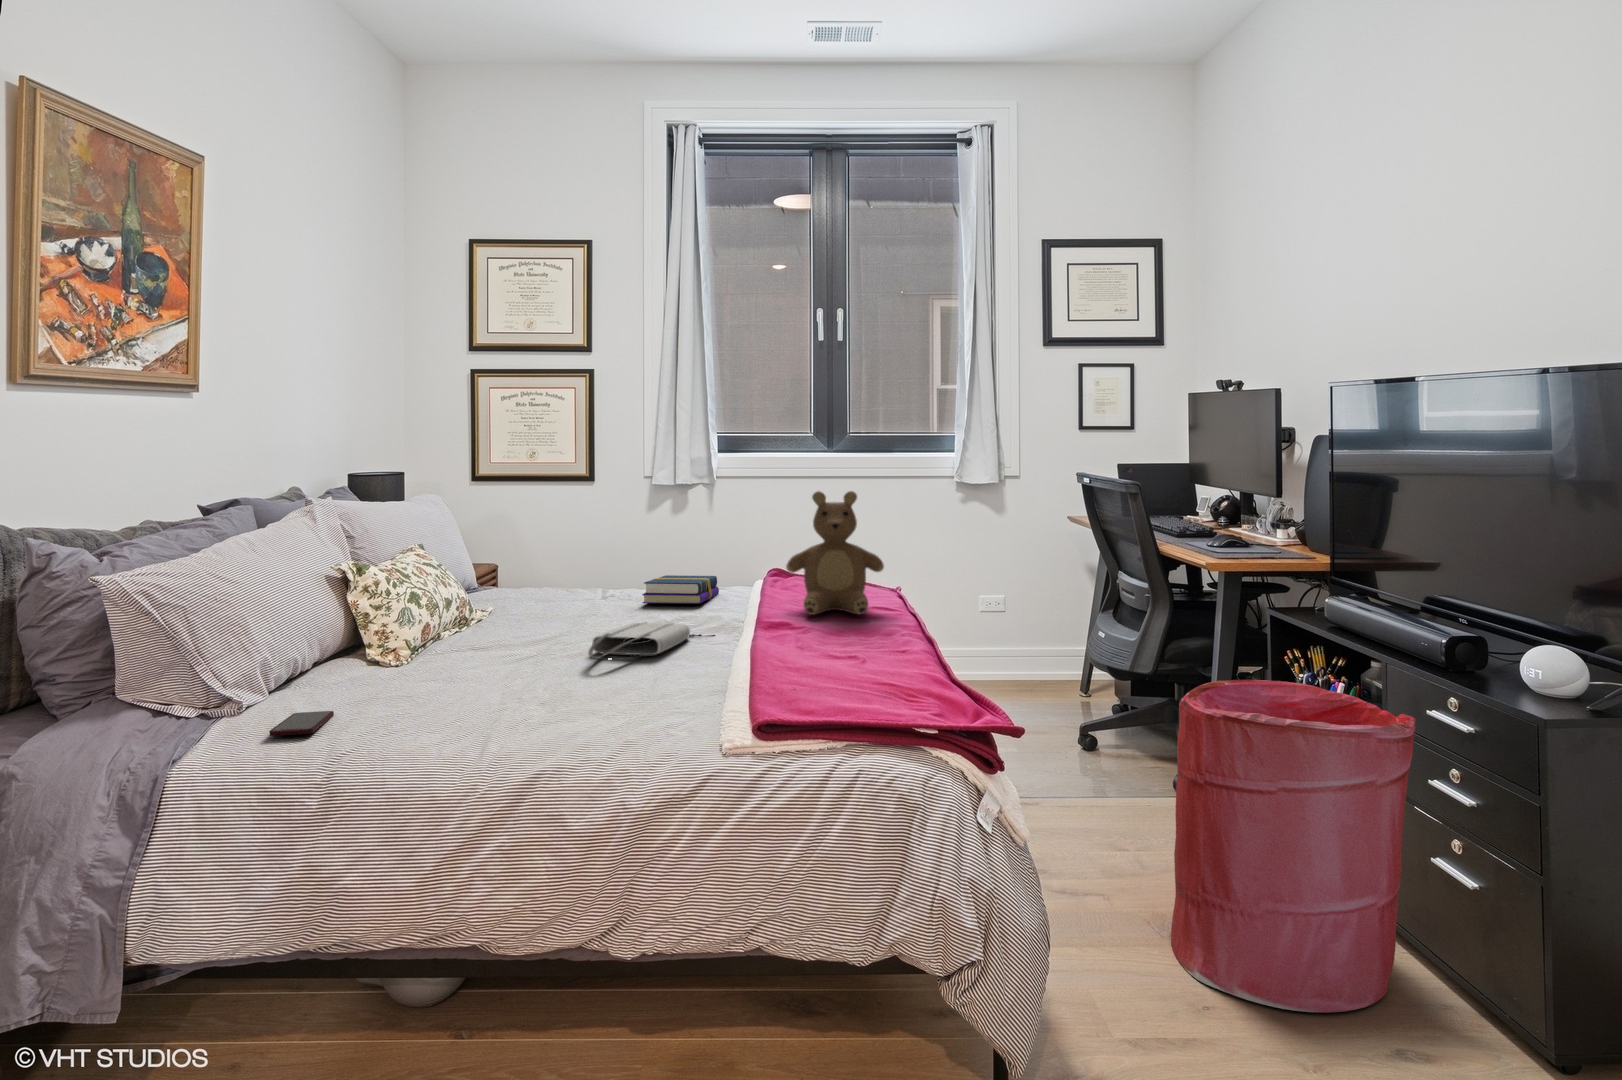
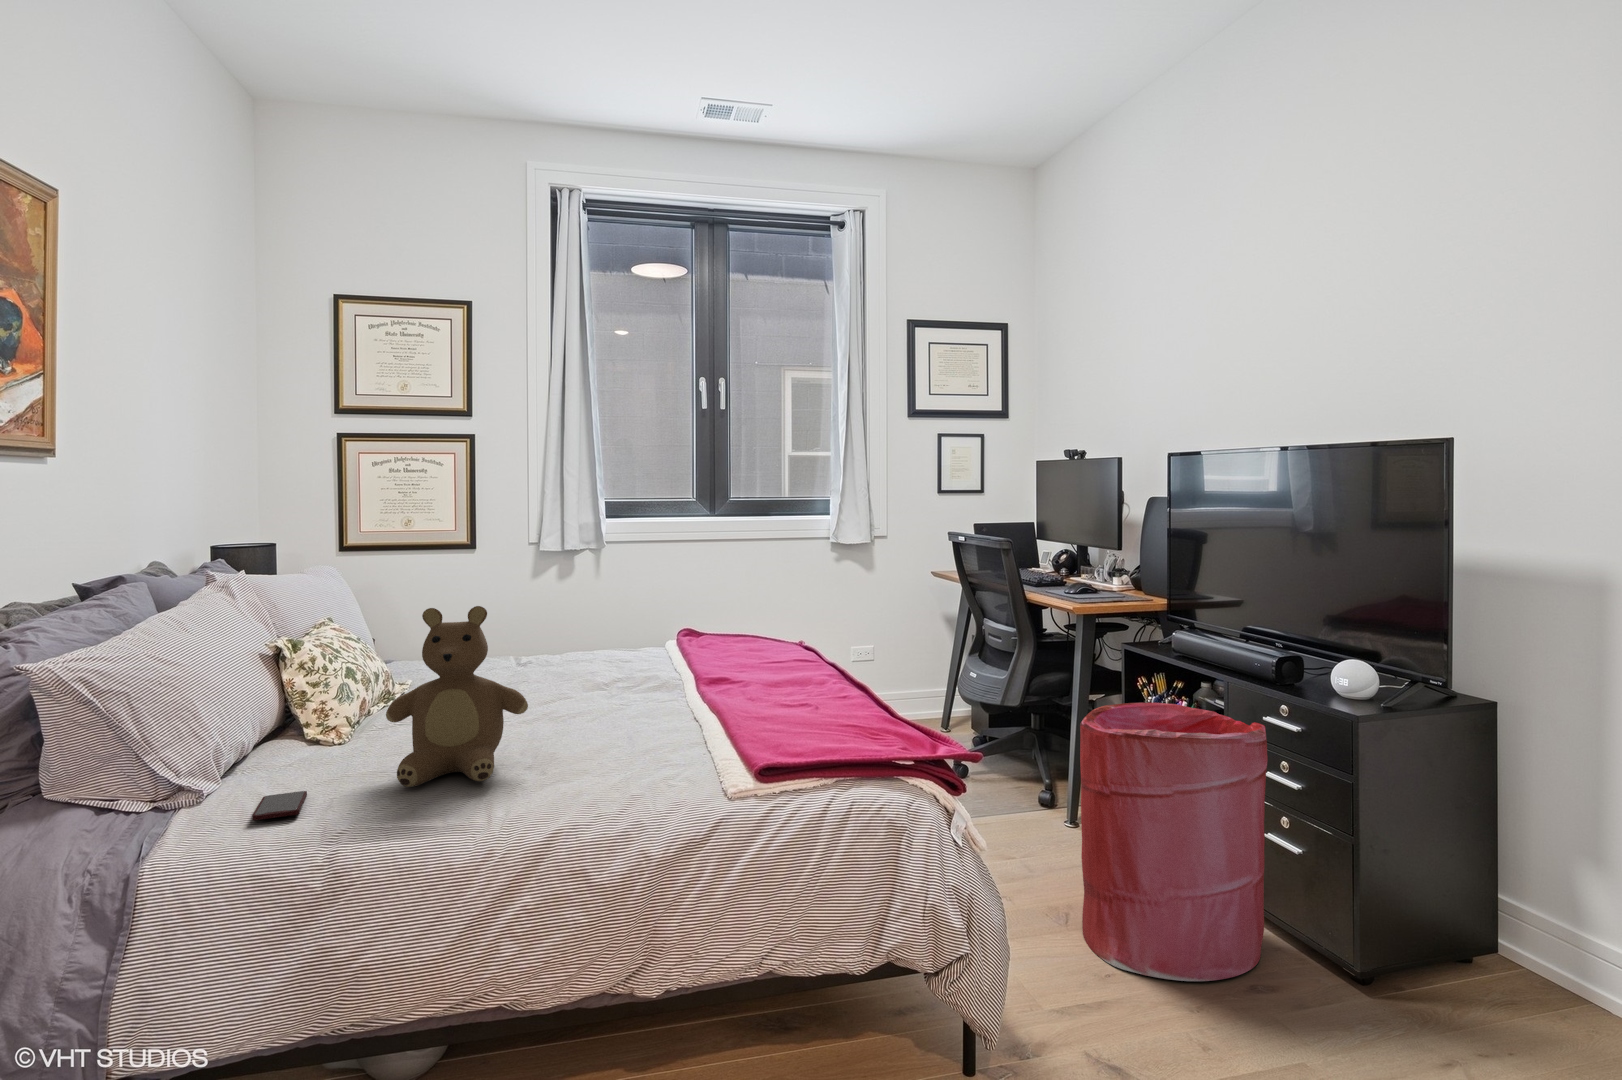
teddy bear: present [786,491,884,615] -> present [386,606,528,787]
book: present [642,575,719,604] -> none [562,637,631,667]
tote bag: present [588,623,690,659] -> none [540,684,628,722]

